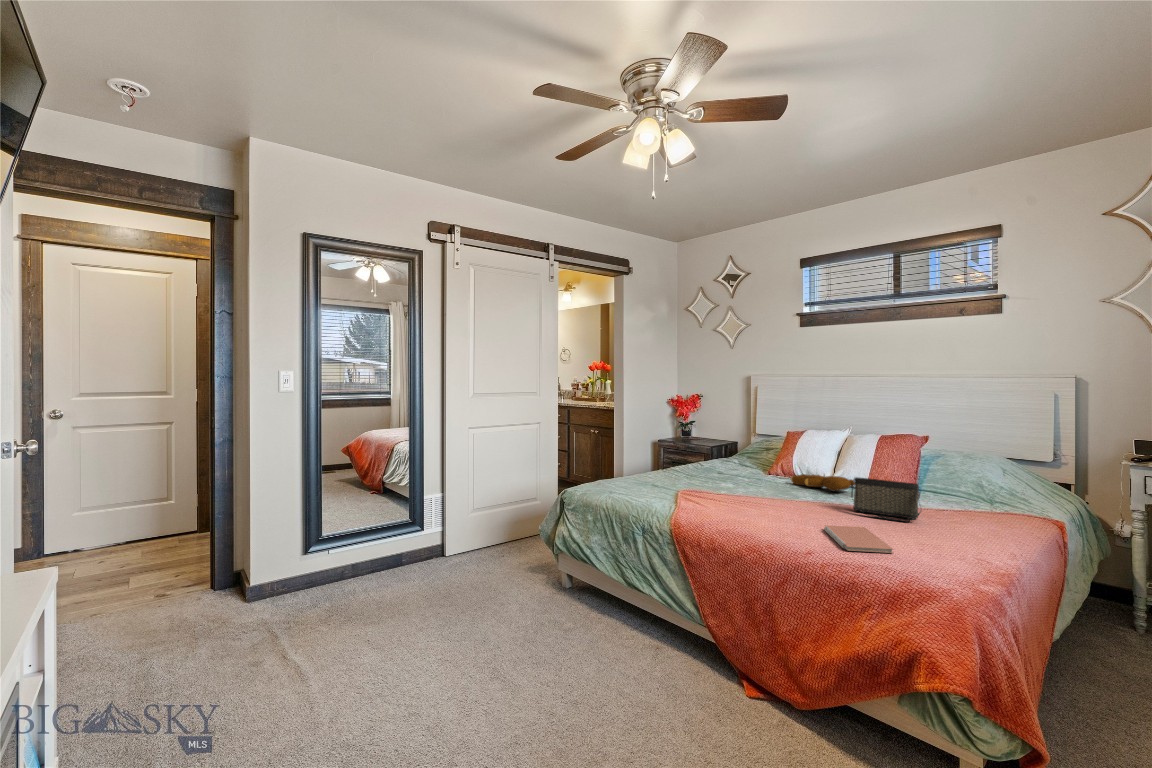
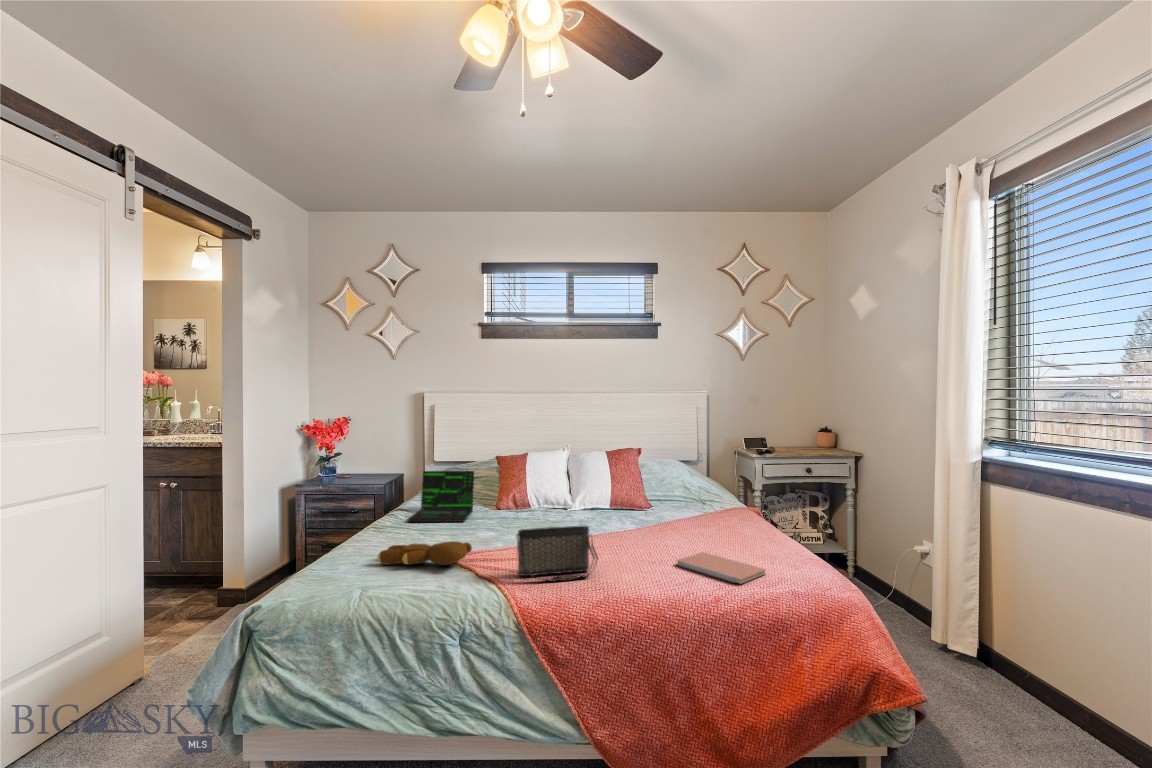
laptop: none [692,436,759,476] -> present [408,471,474,522]
teddy bear: present [791,474,855,492] -> present [377,541,472,566]
handbag: present [851,478,921,521] -> present [516,526,598,582]

